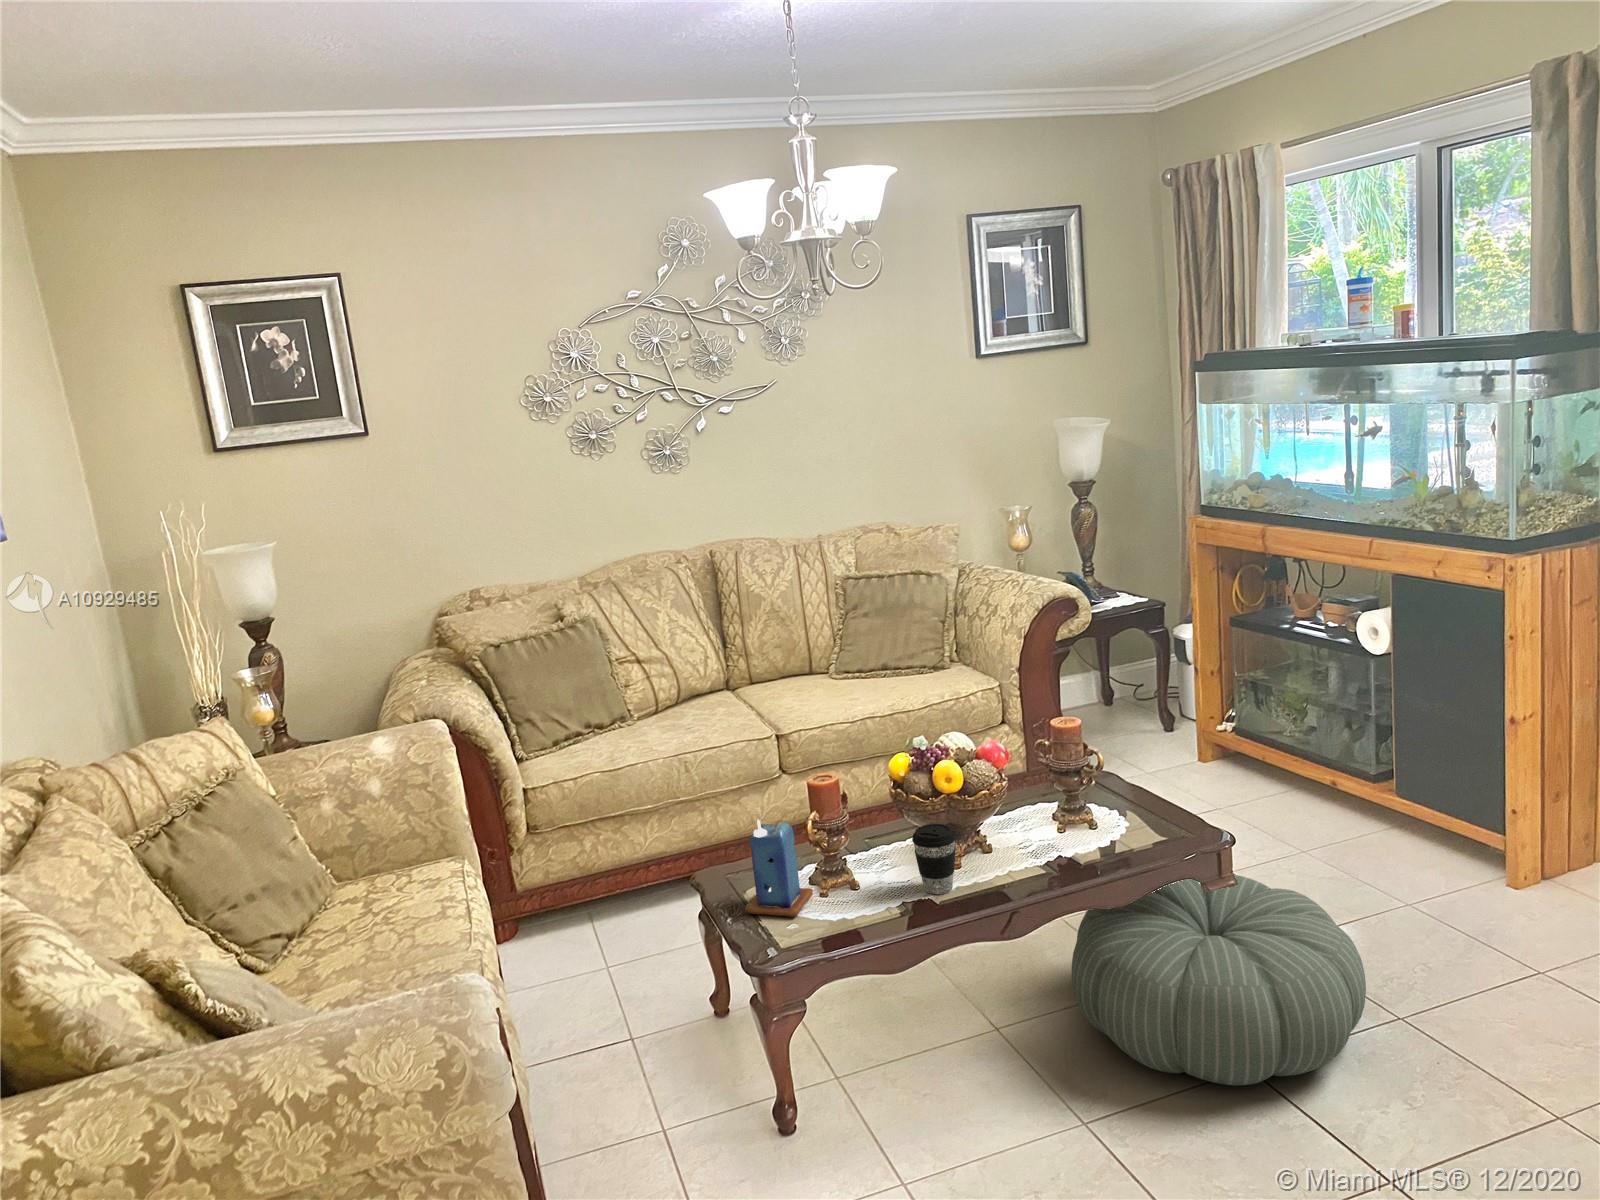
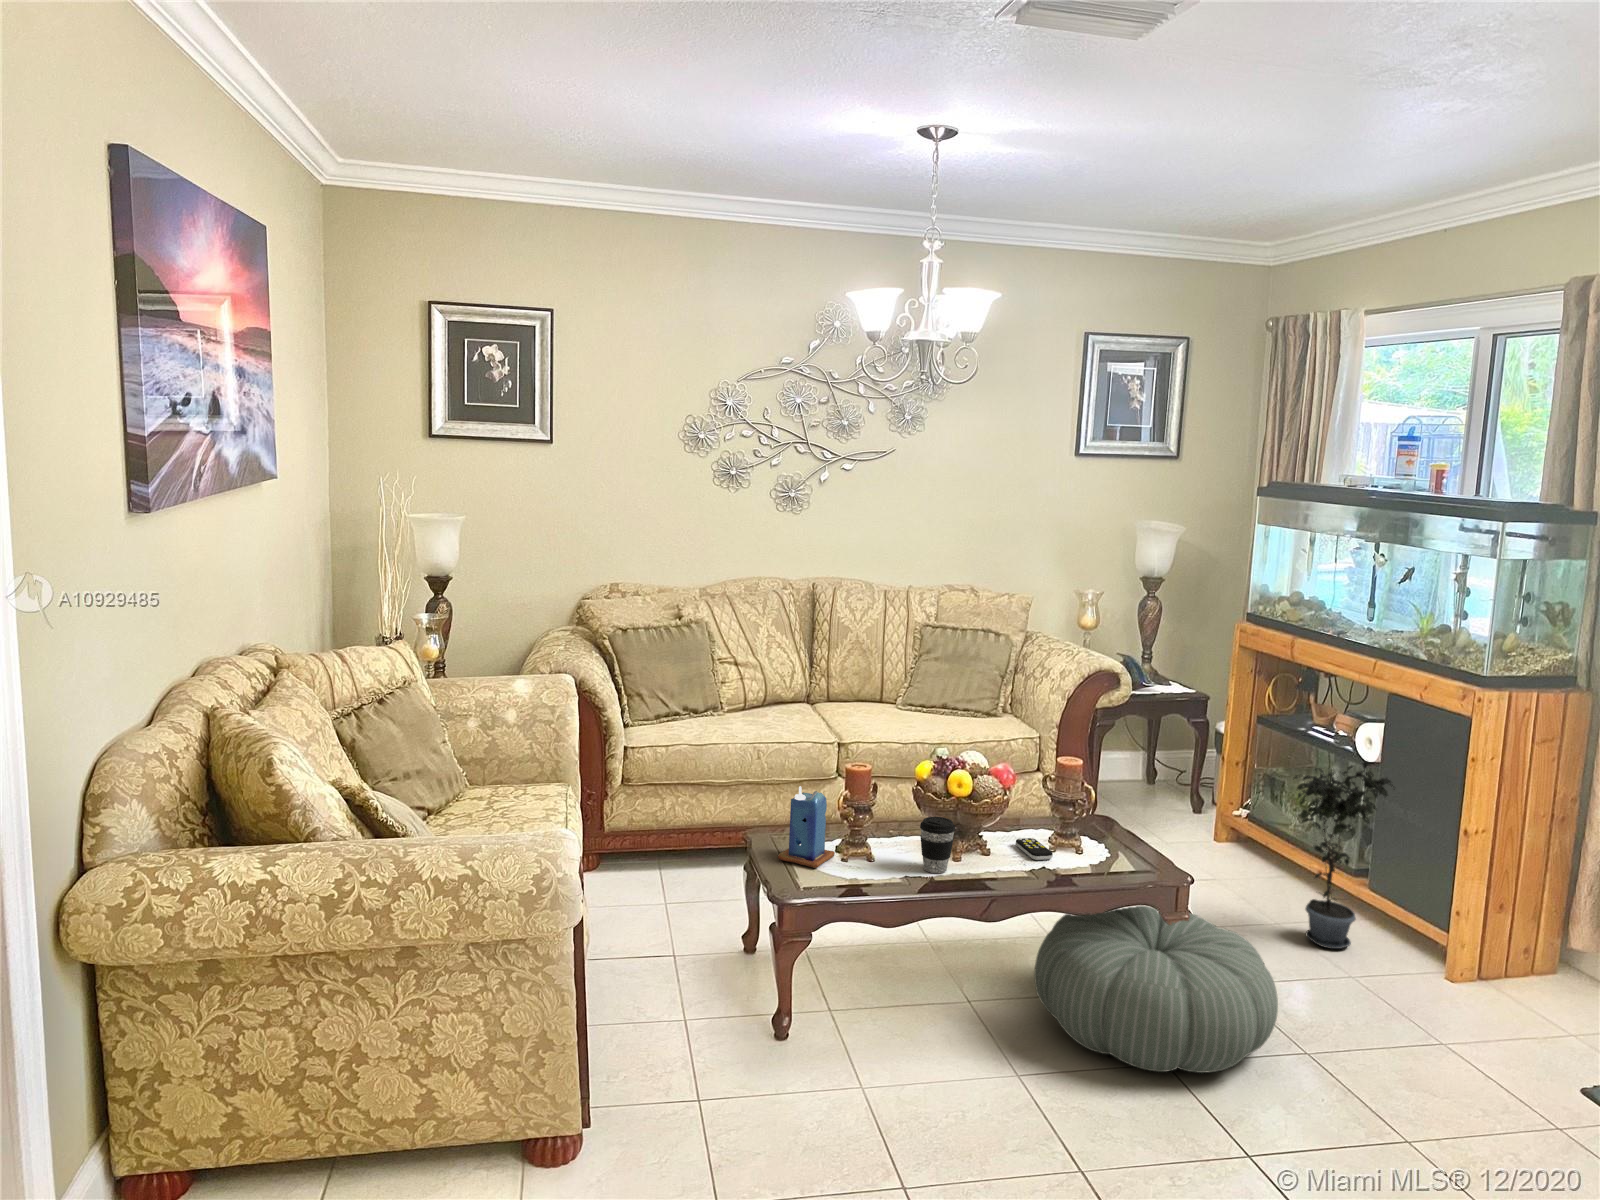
potted plant: none [1305,657,1416,872] -> present [1294,761,1395,949]
remote control: none [1020,821,1069,850] -> present [1016,838,1053,860]

